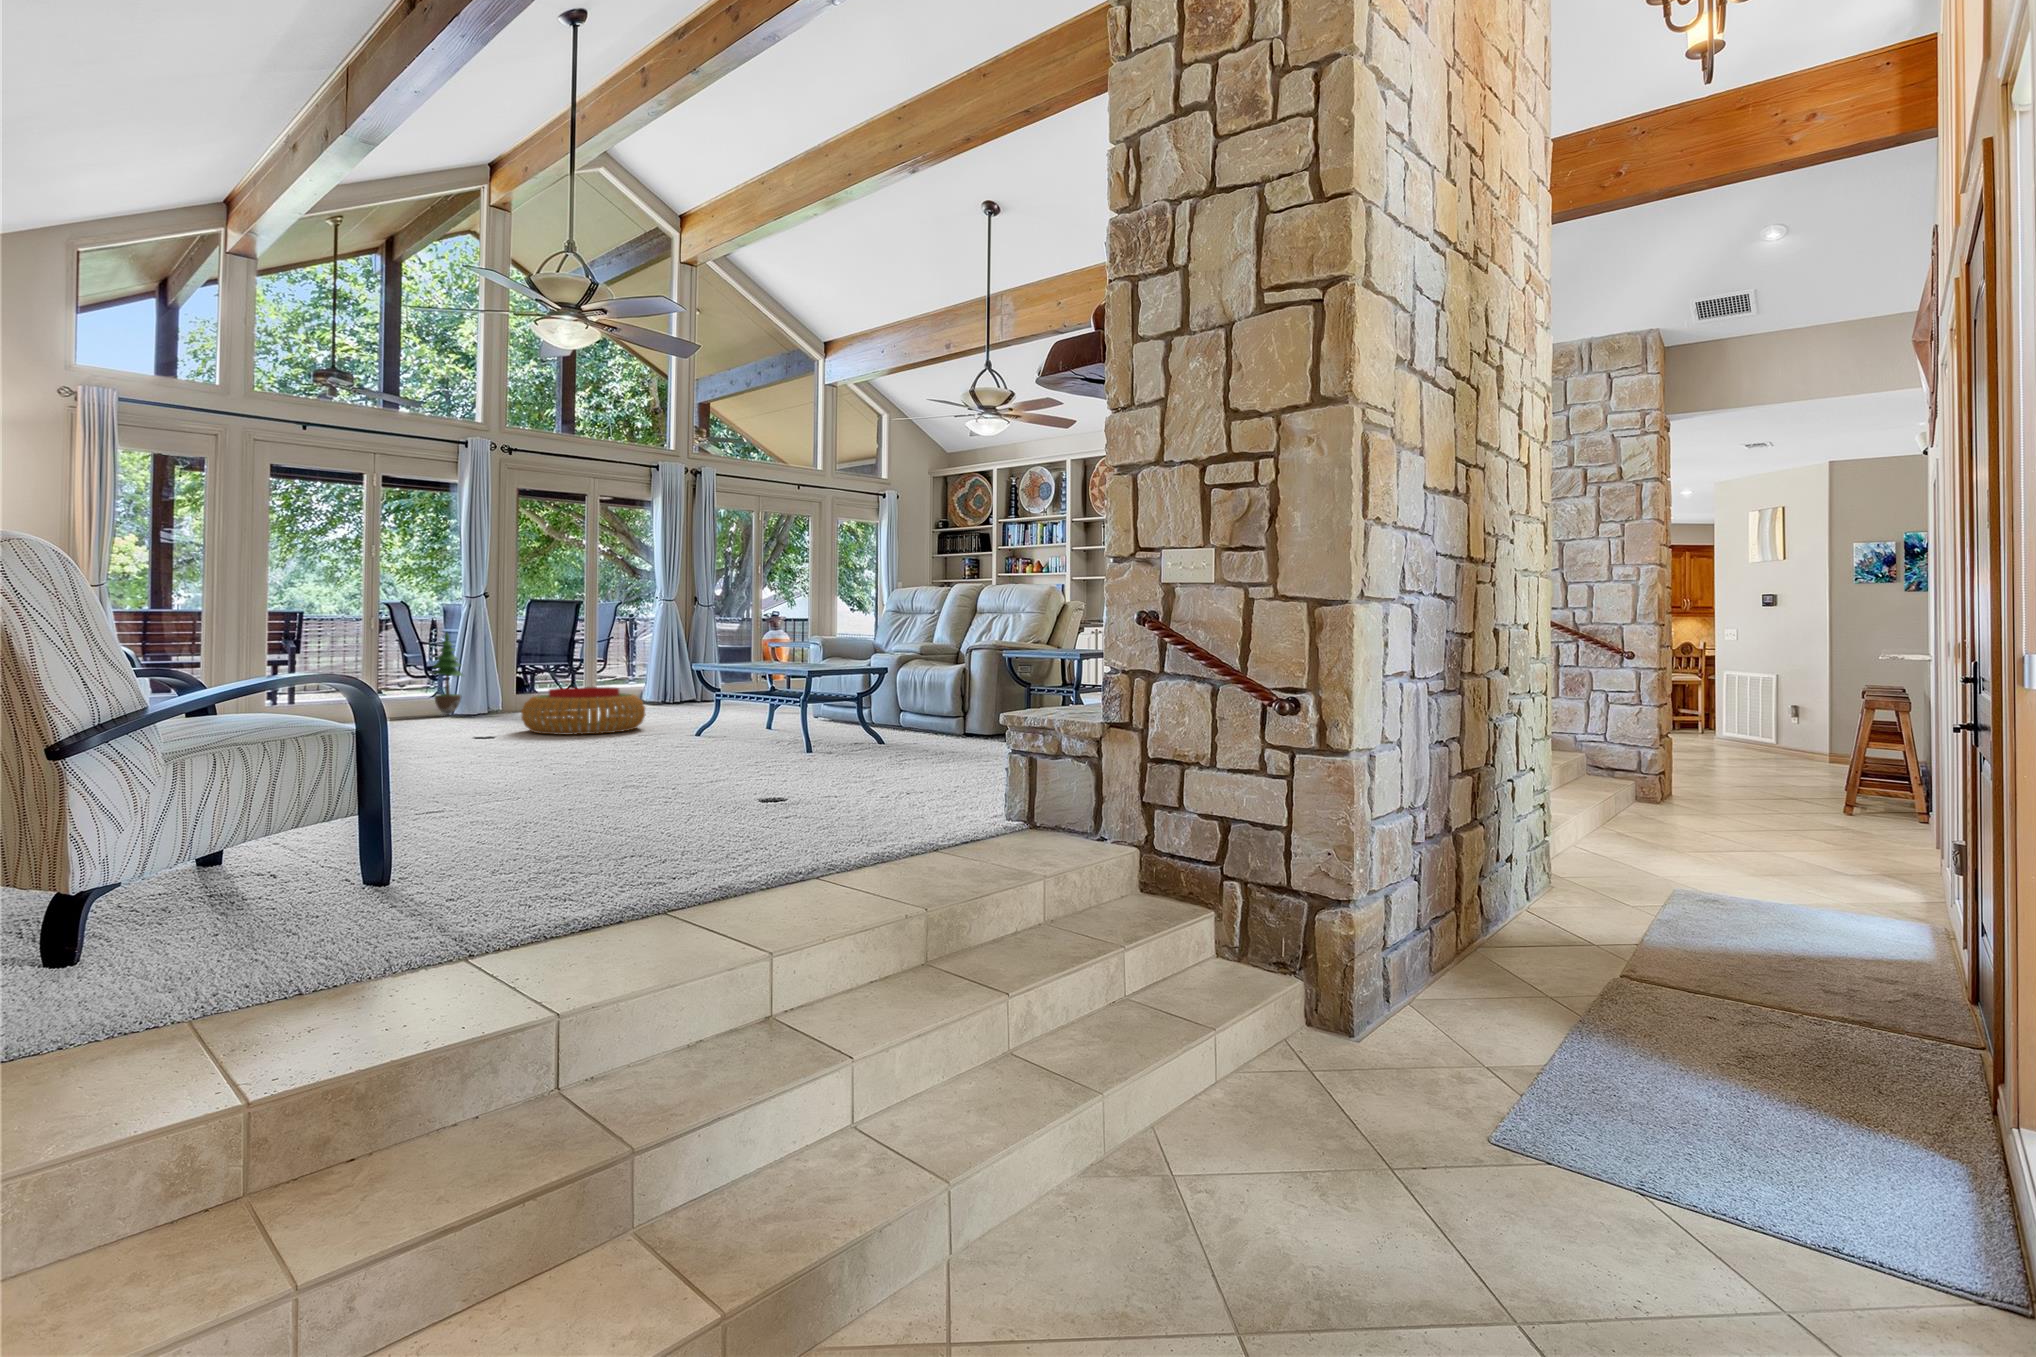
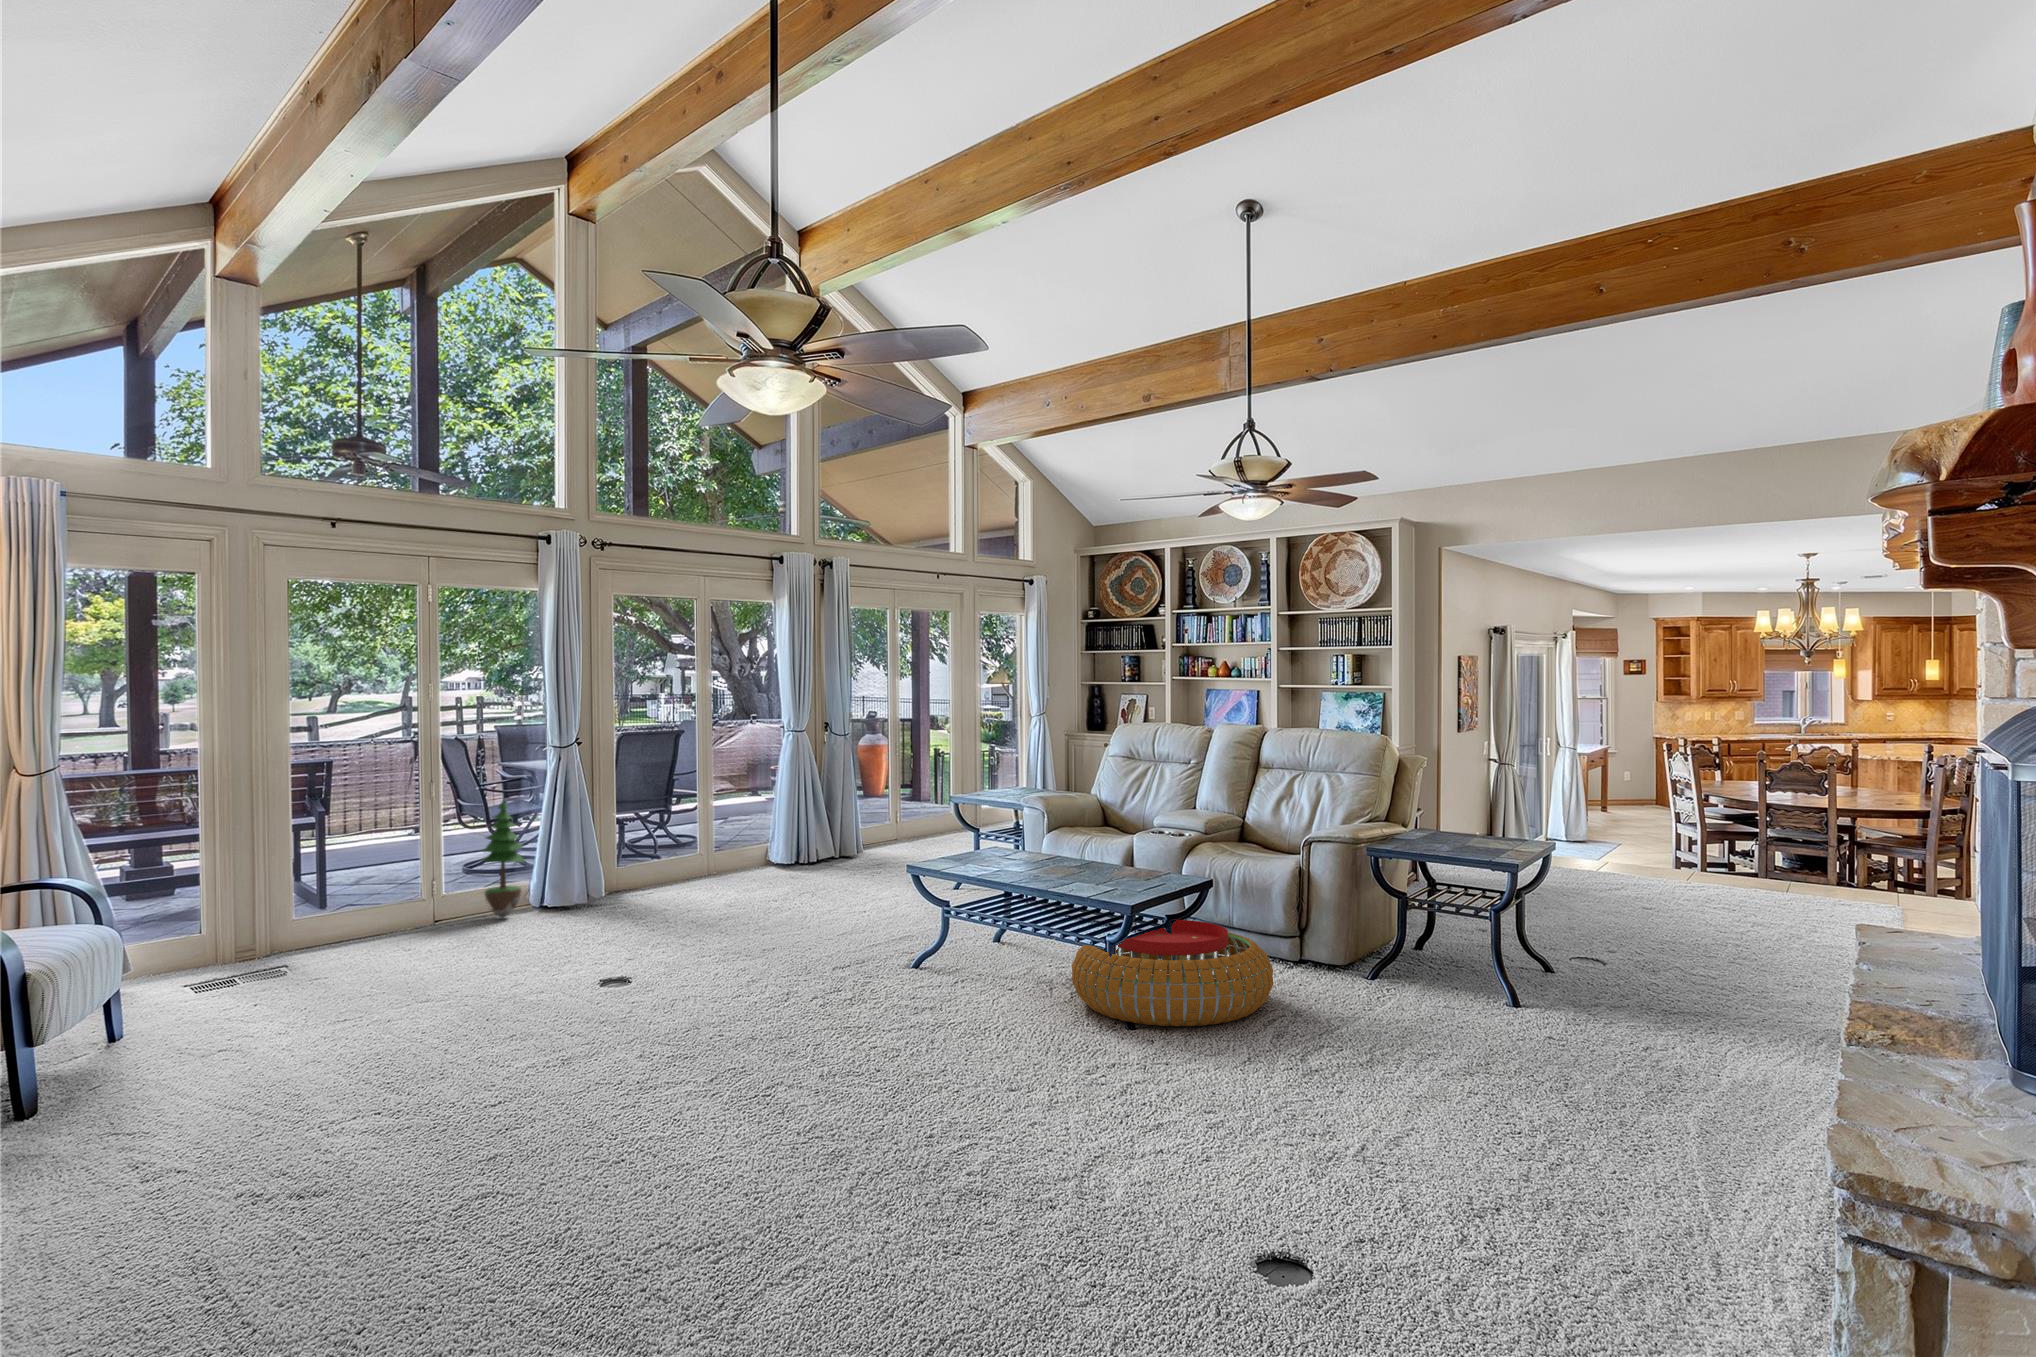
pouf: present [521,687,646,735] -> present [1072,920,1273,1026]

